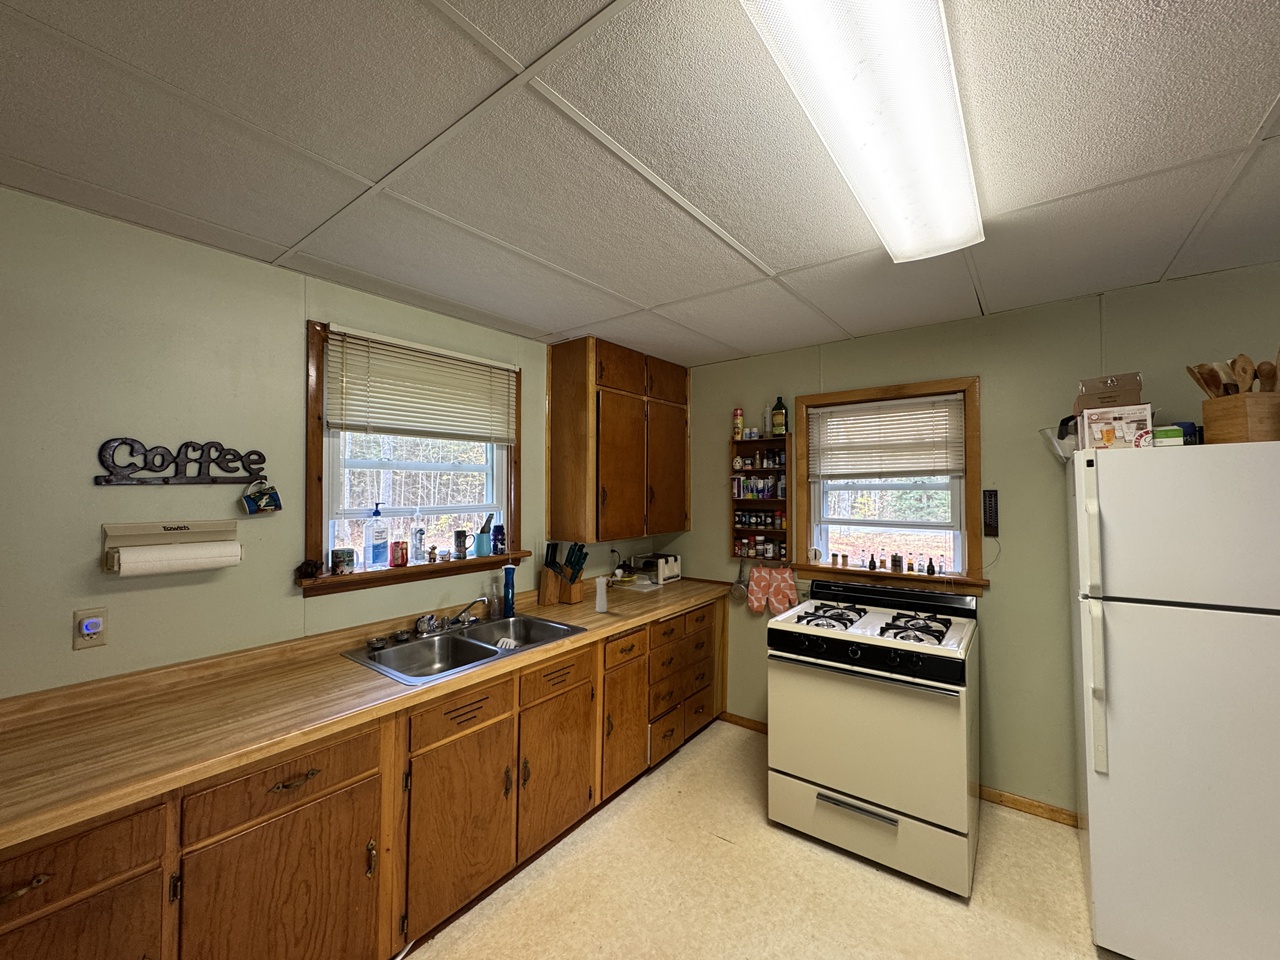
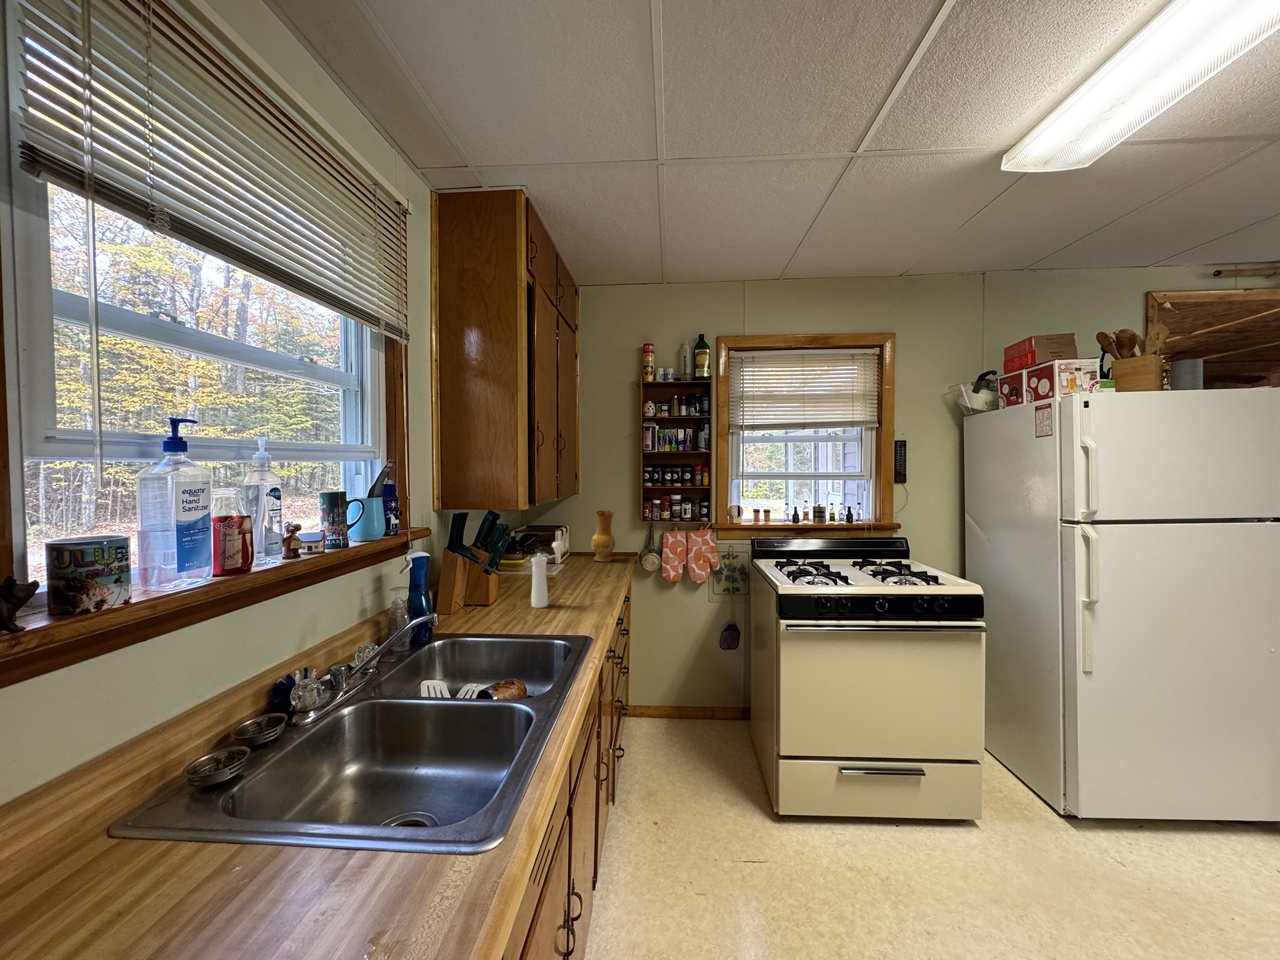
ceramic jug: none [689,546,709,588] -> present [591,510,615,562]

